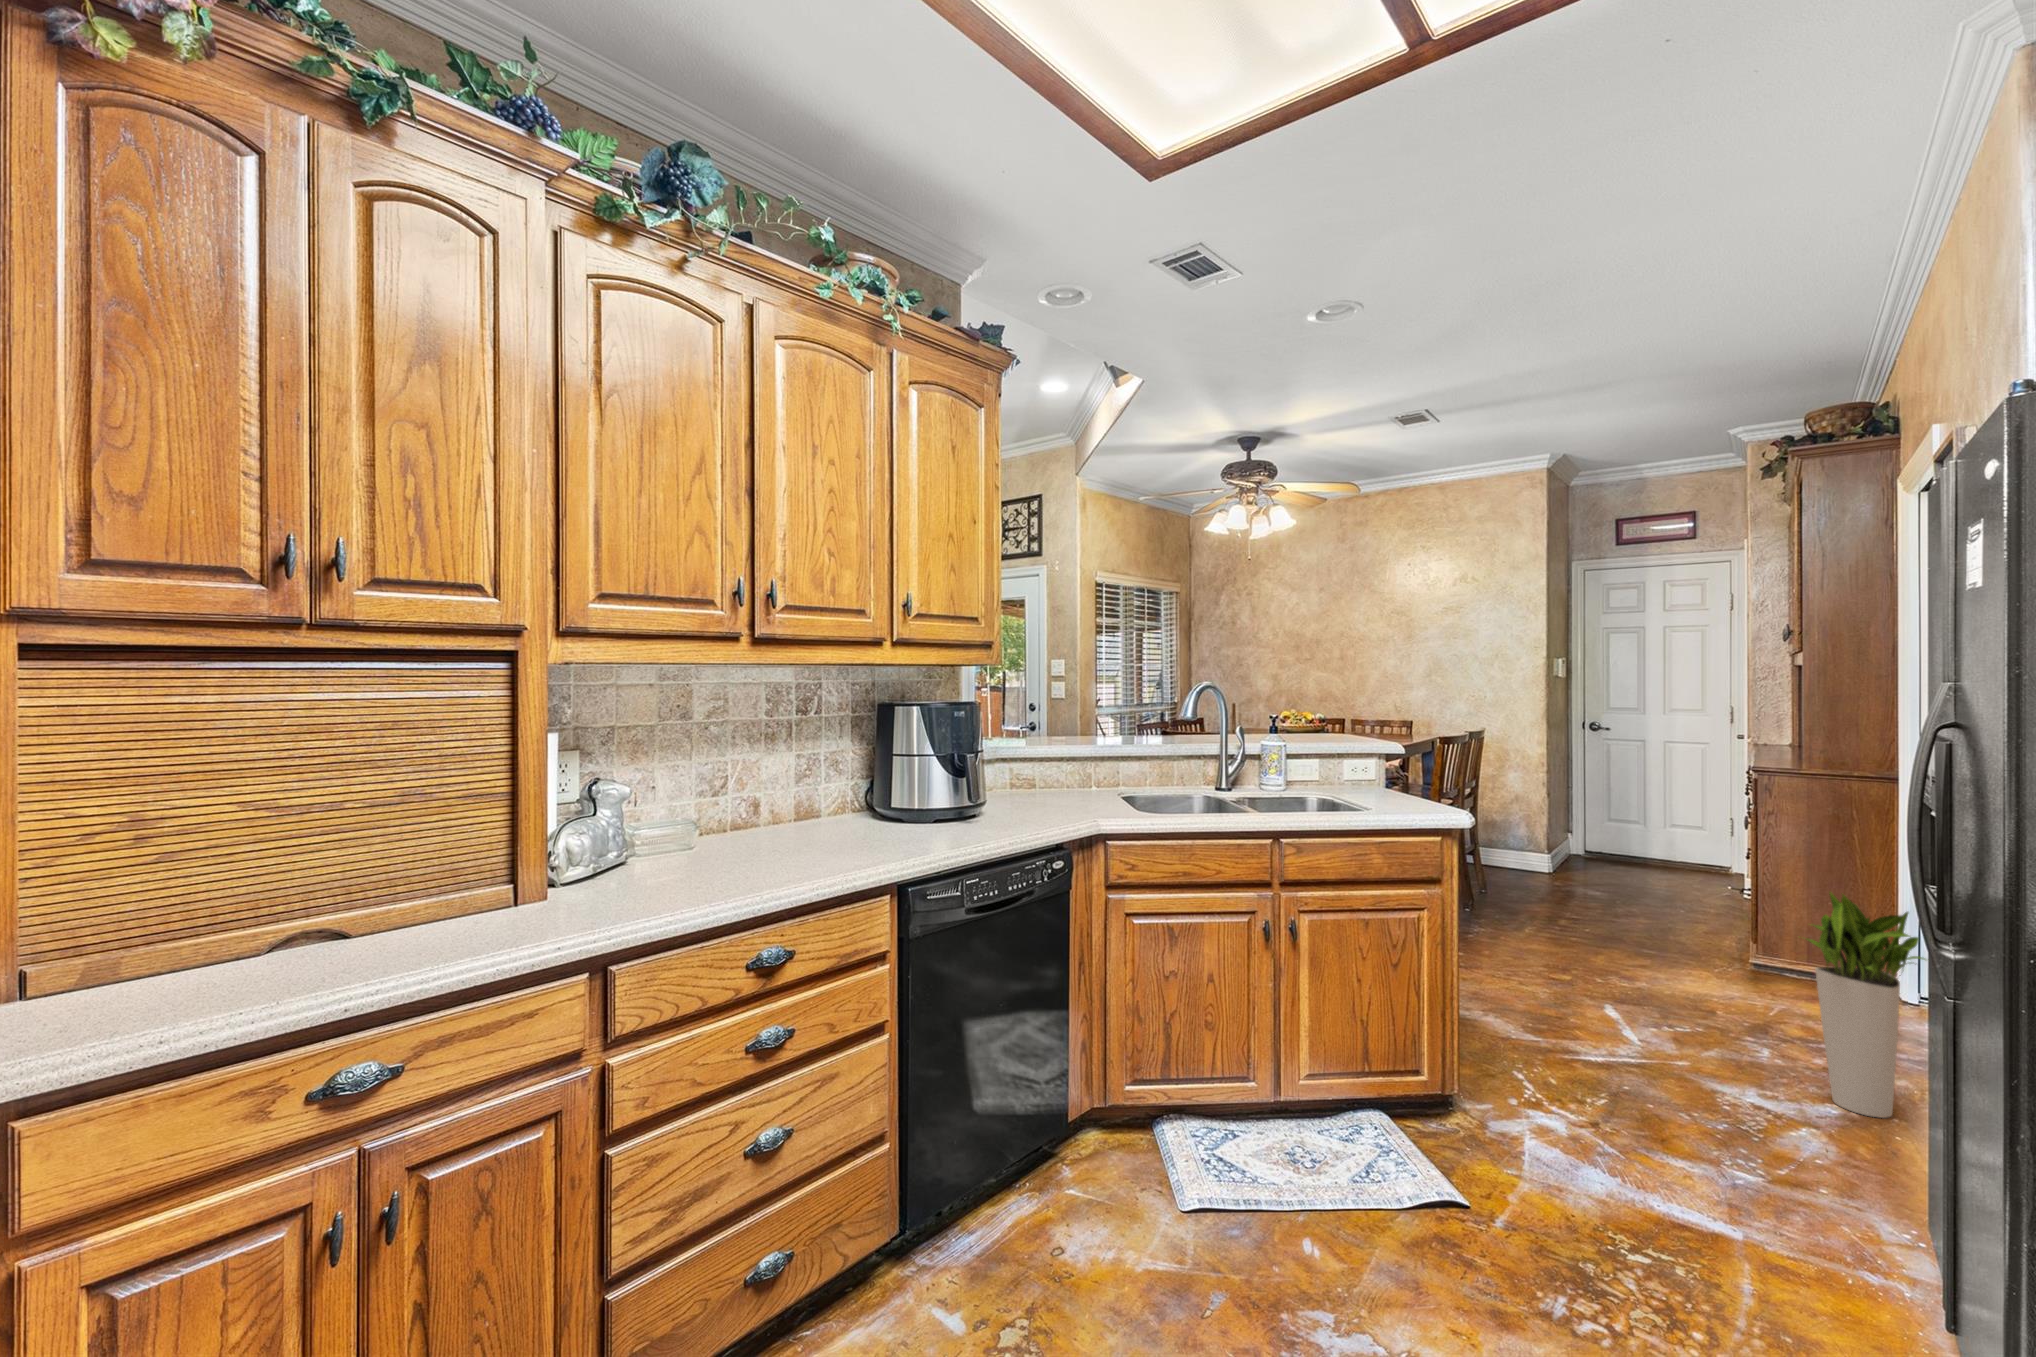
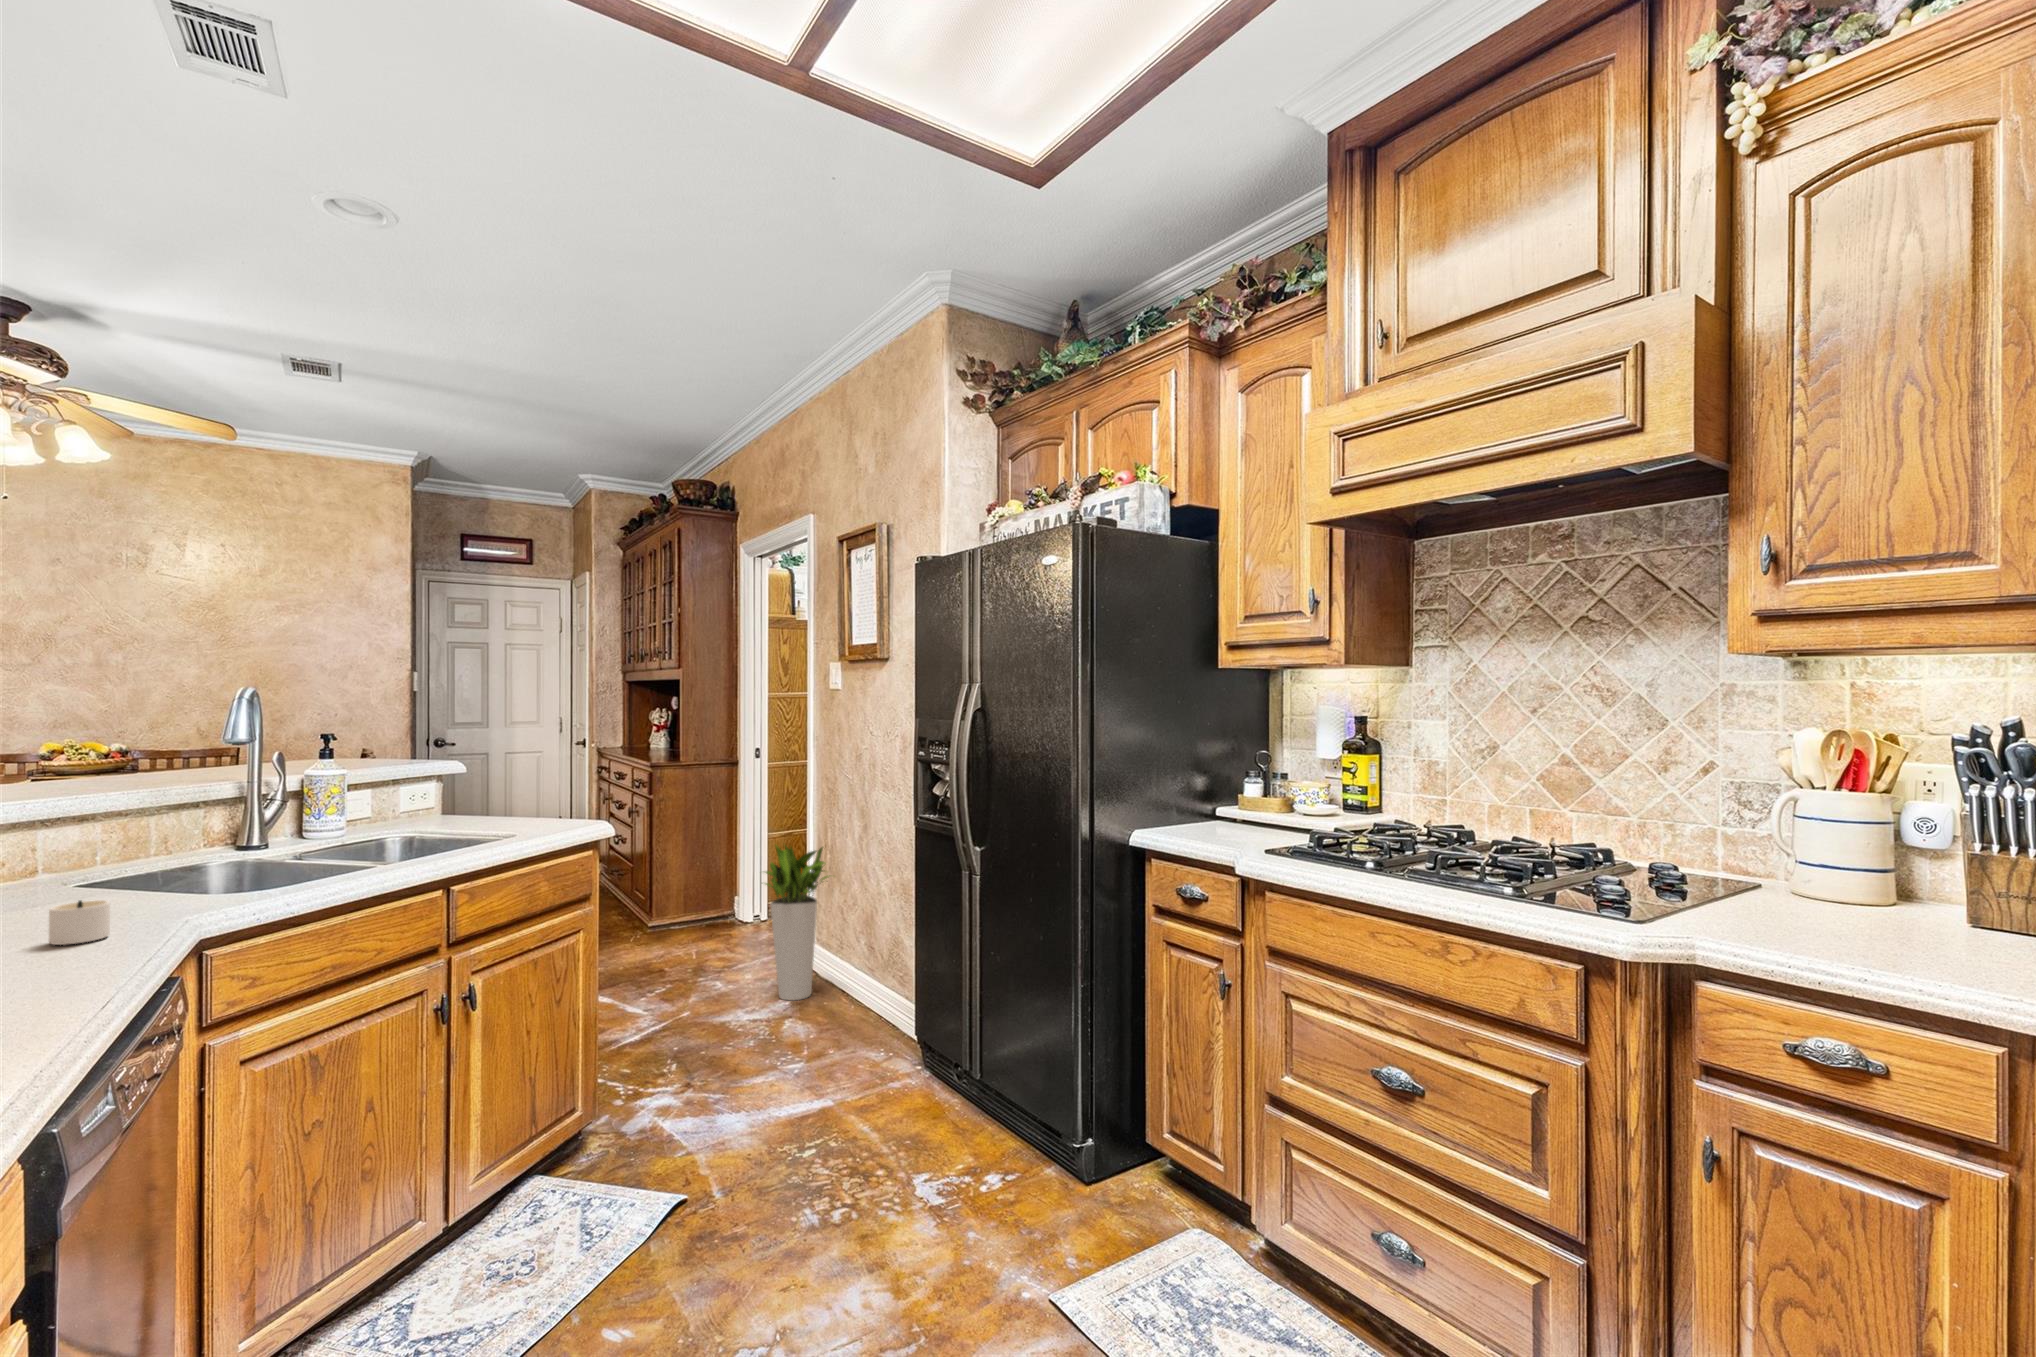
candle: none [1042,797,1075,820] -> present [49,900,110,945]

